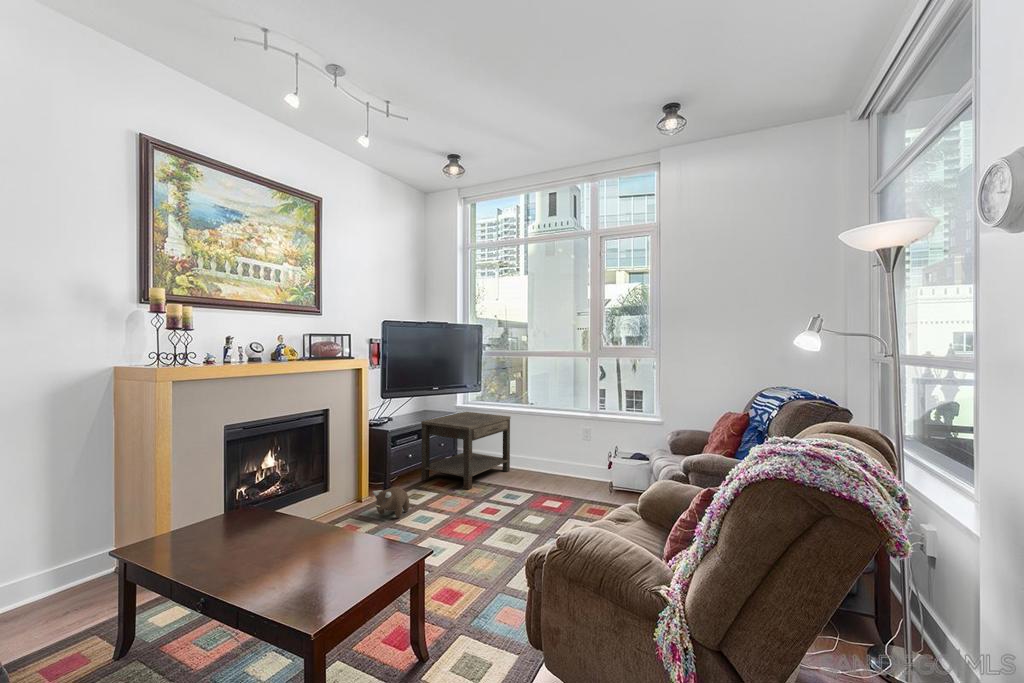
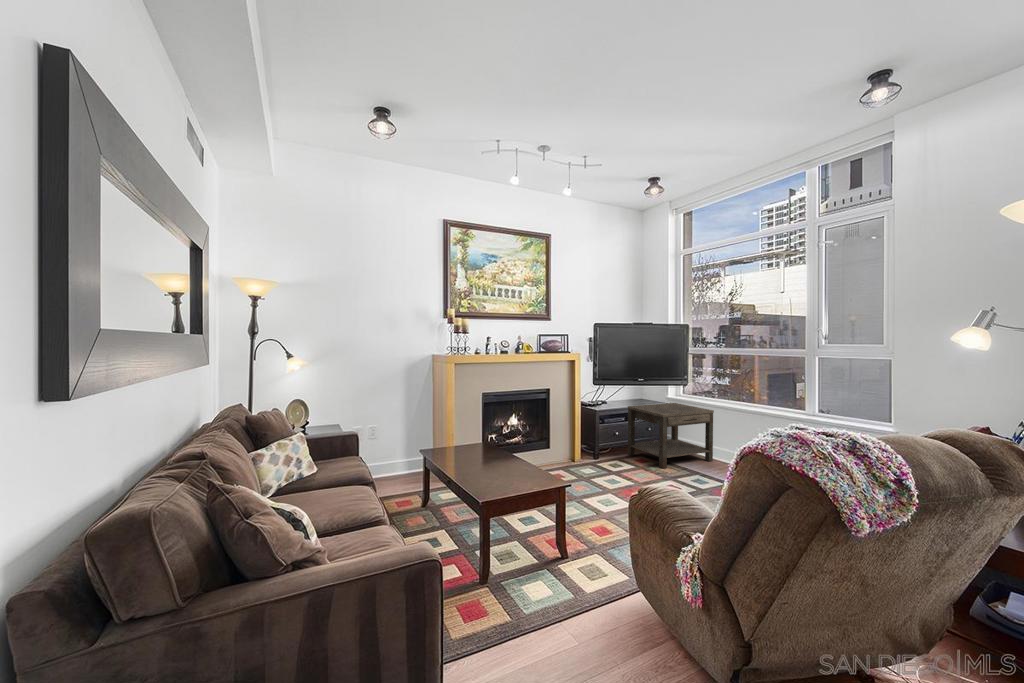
plush toy: present [373,487,409,518] -> none [576,452,605,477]

